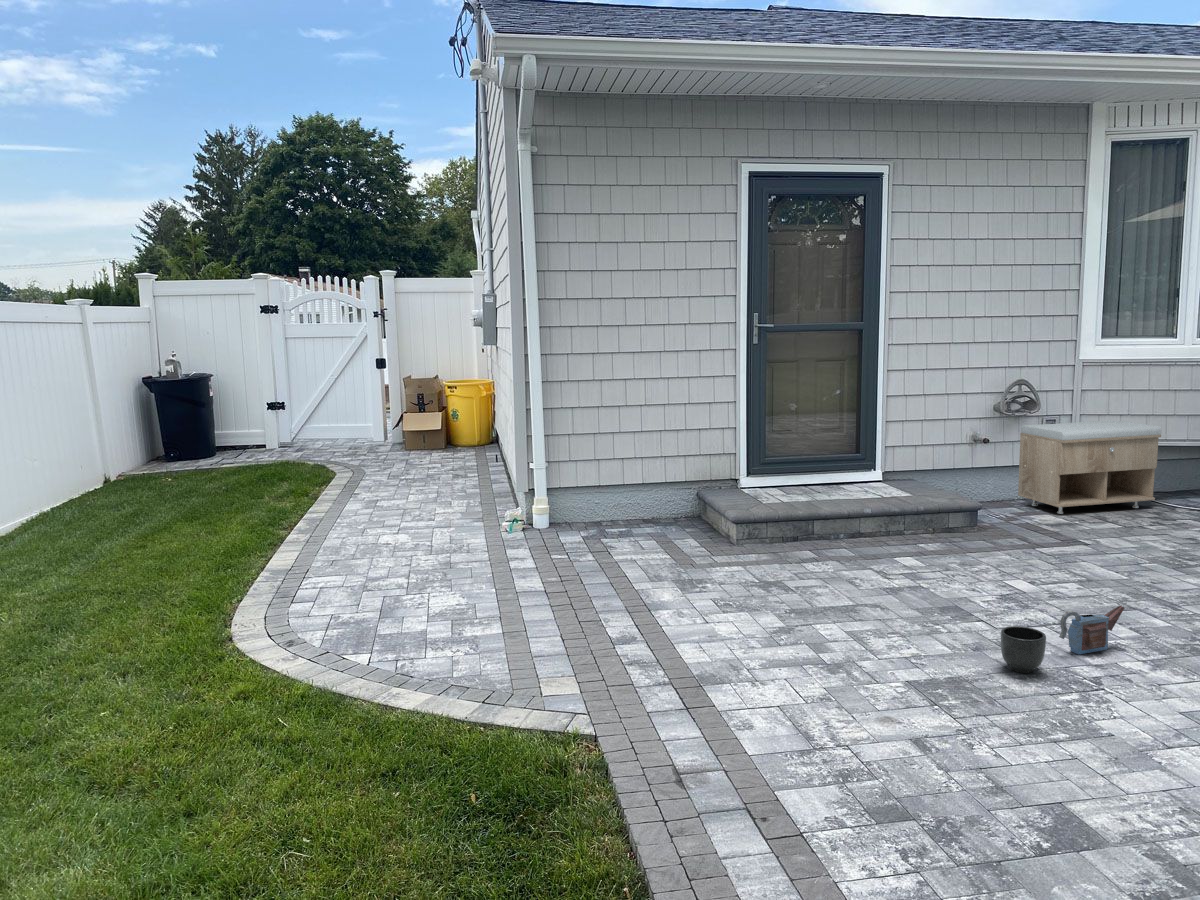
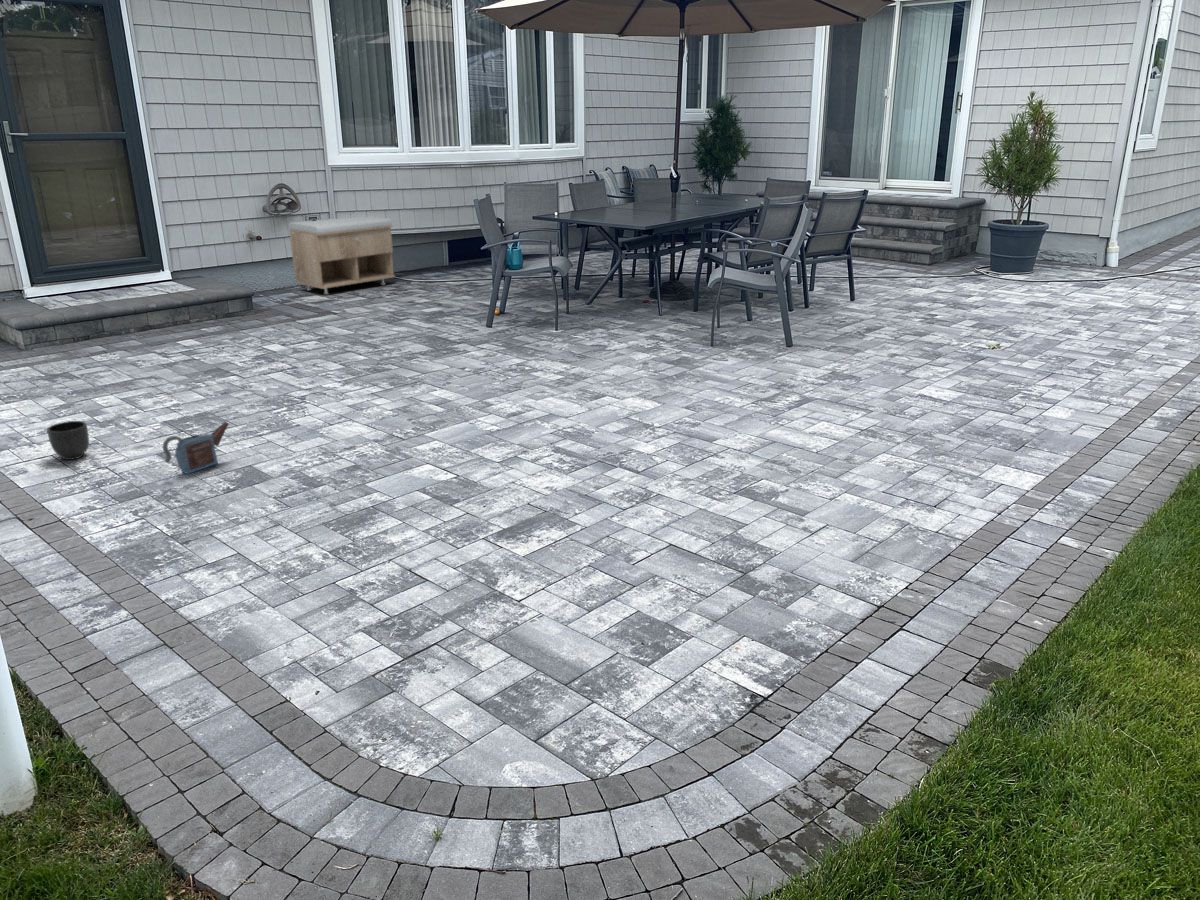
watering can: present [1059,606,1124,654] -> present [163,422,229,474]
planter: present [1001,626,1046,673] -> present [47,421,89,460]

